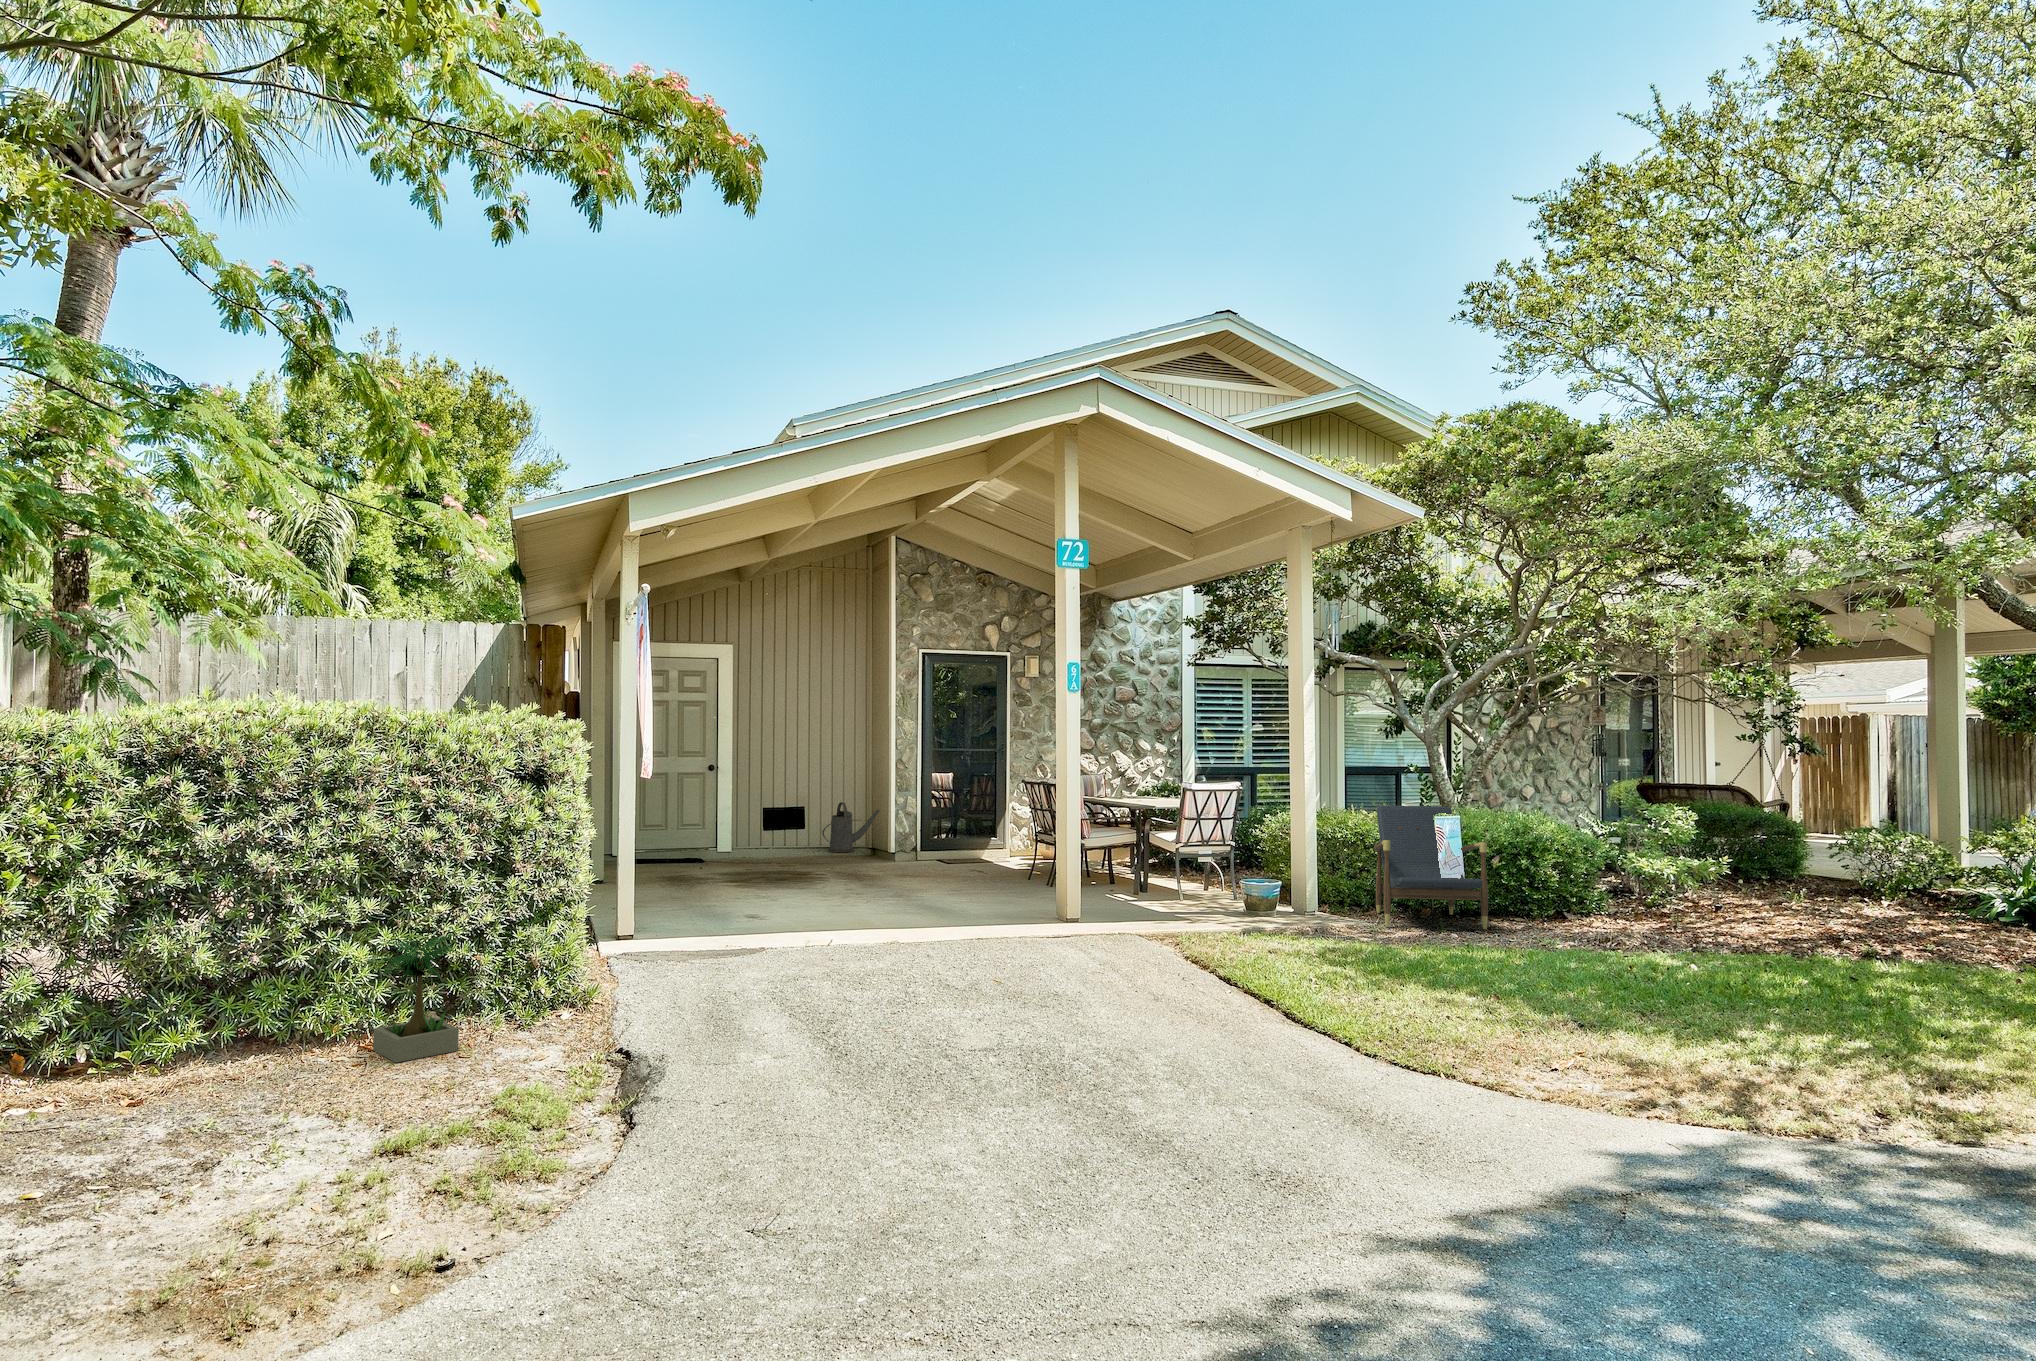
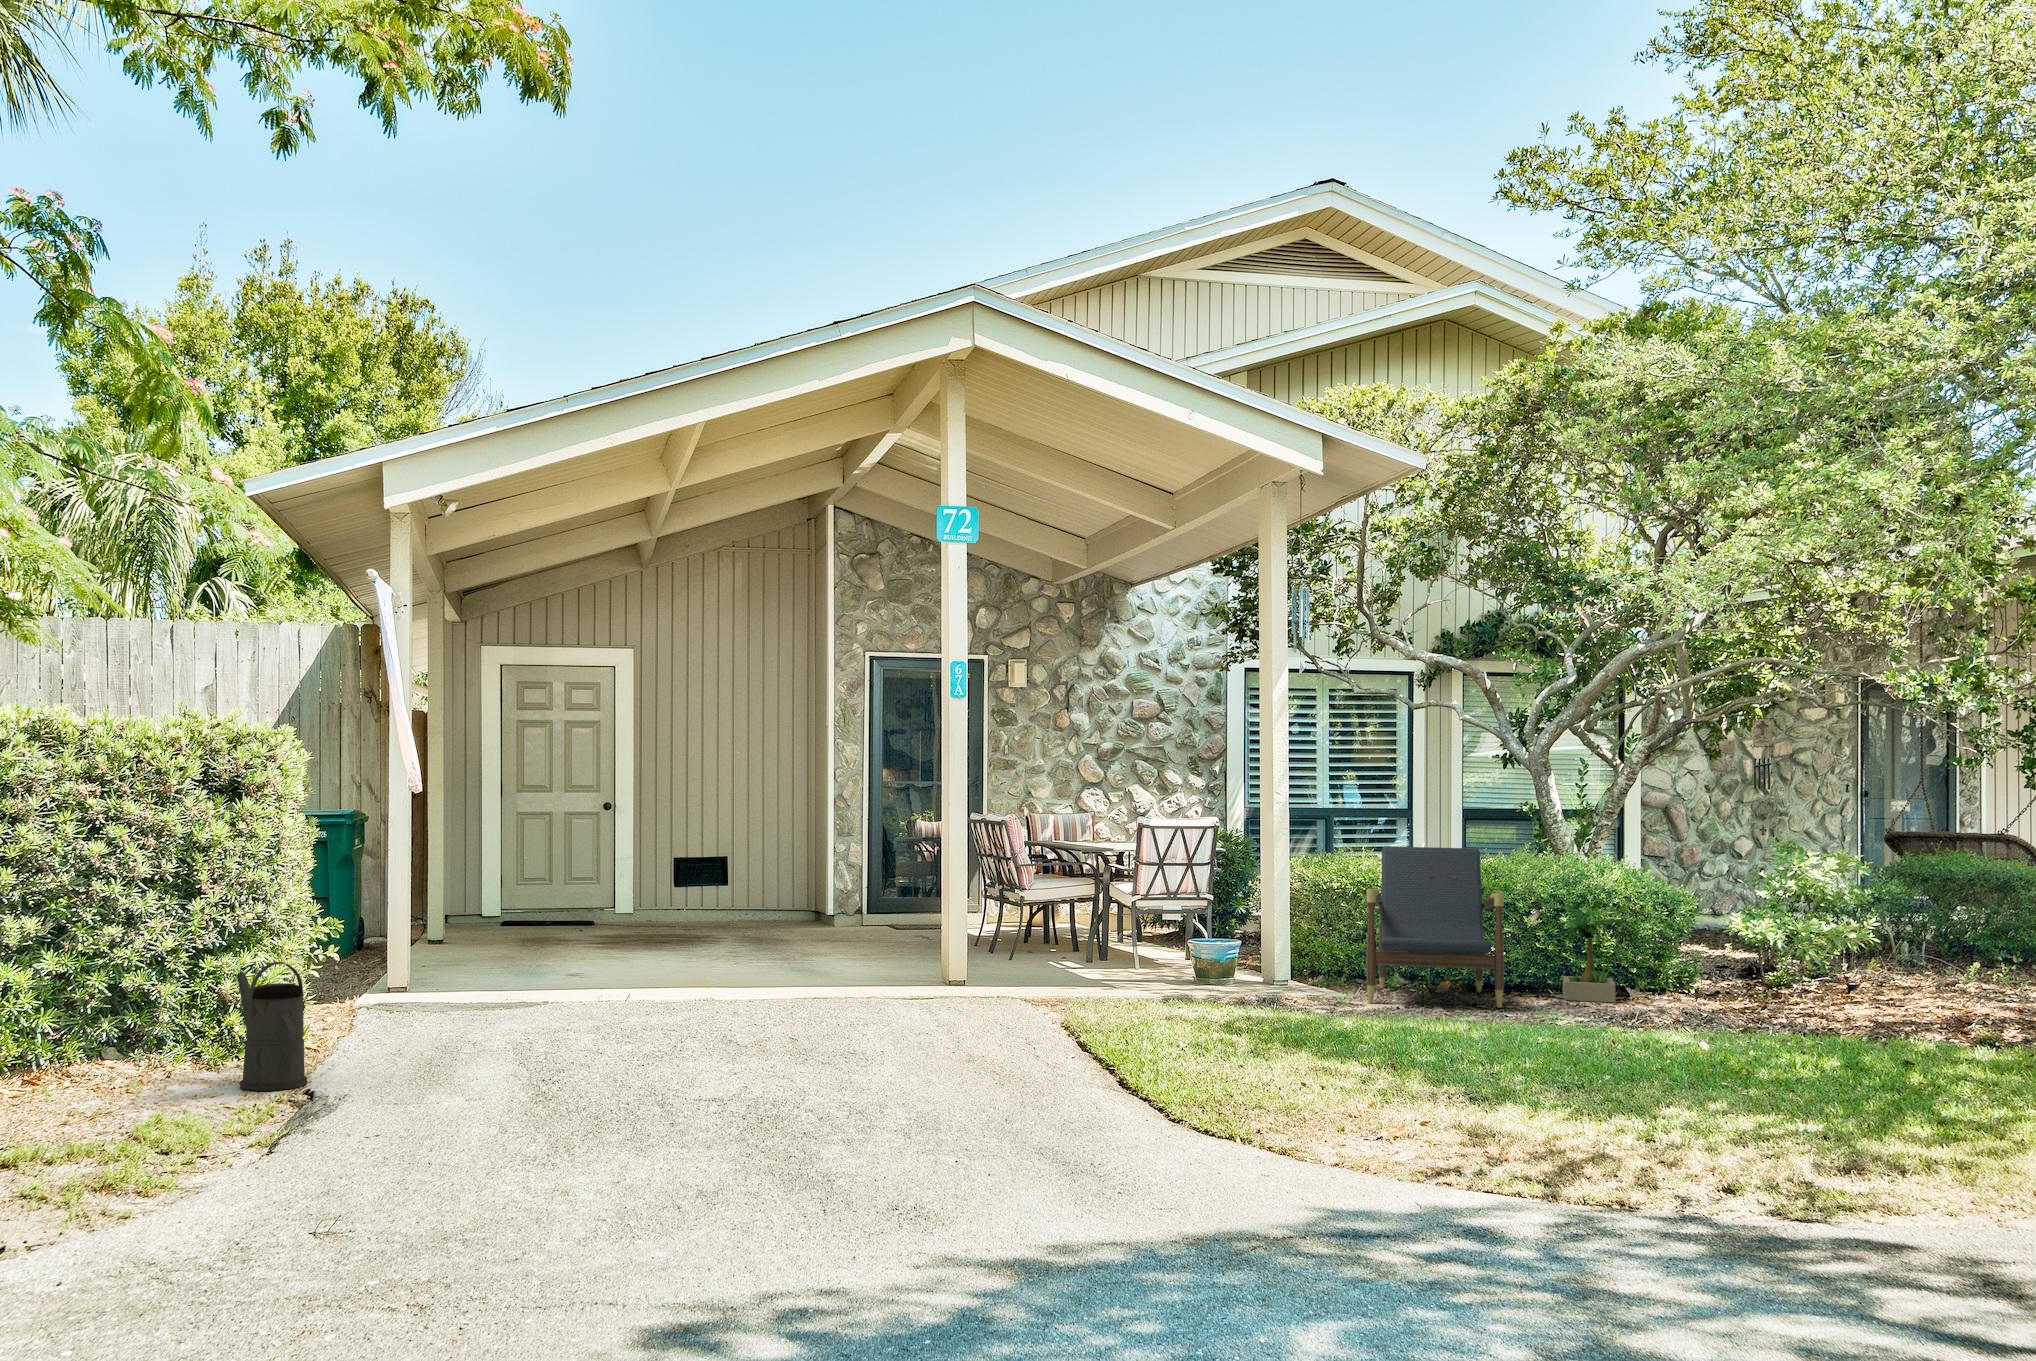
watering can: present [822,802,879,852] -> present [237,962,307,1091]
potted plant: present [373,934,459,1063] -> present [1563,907,1622,1002]

